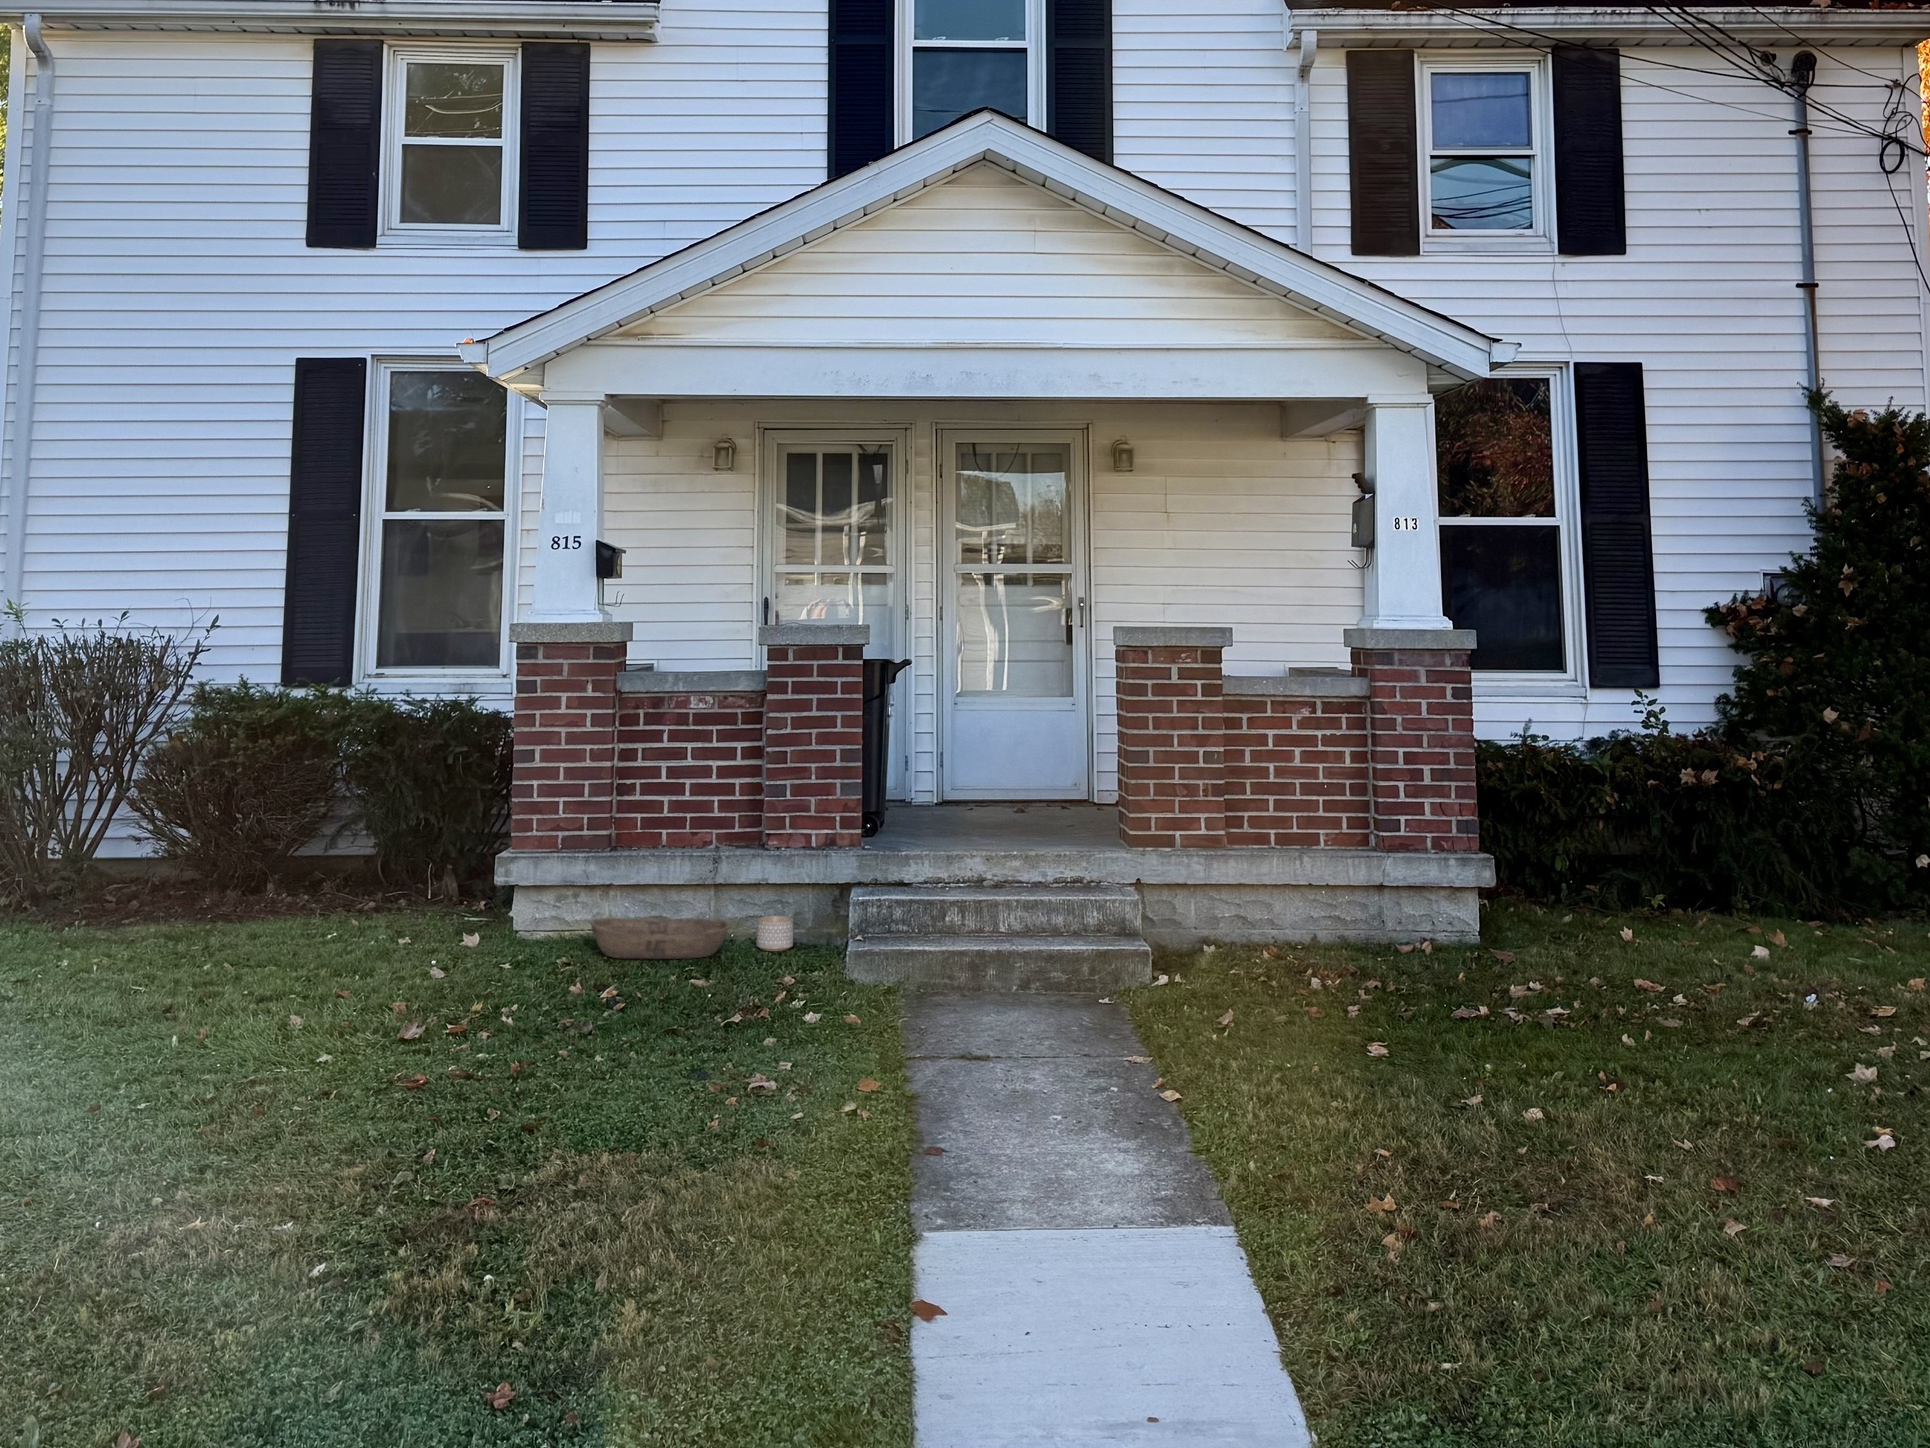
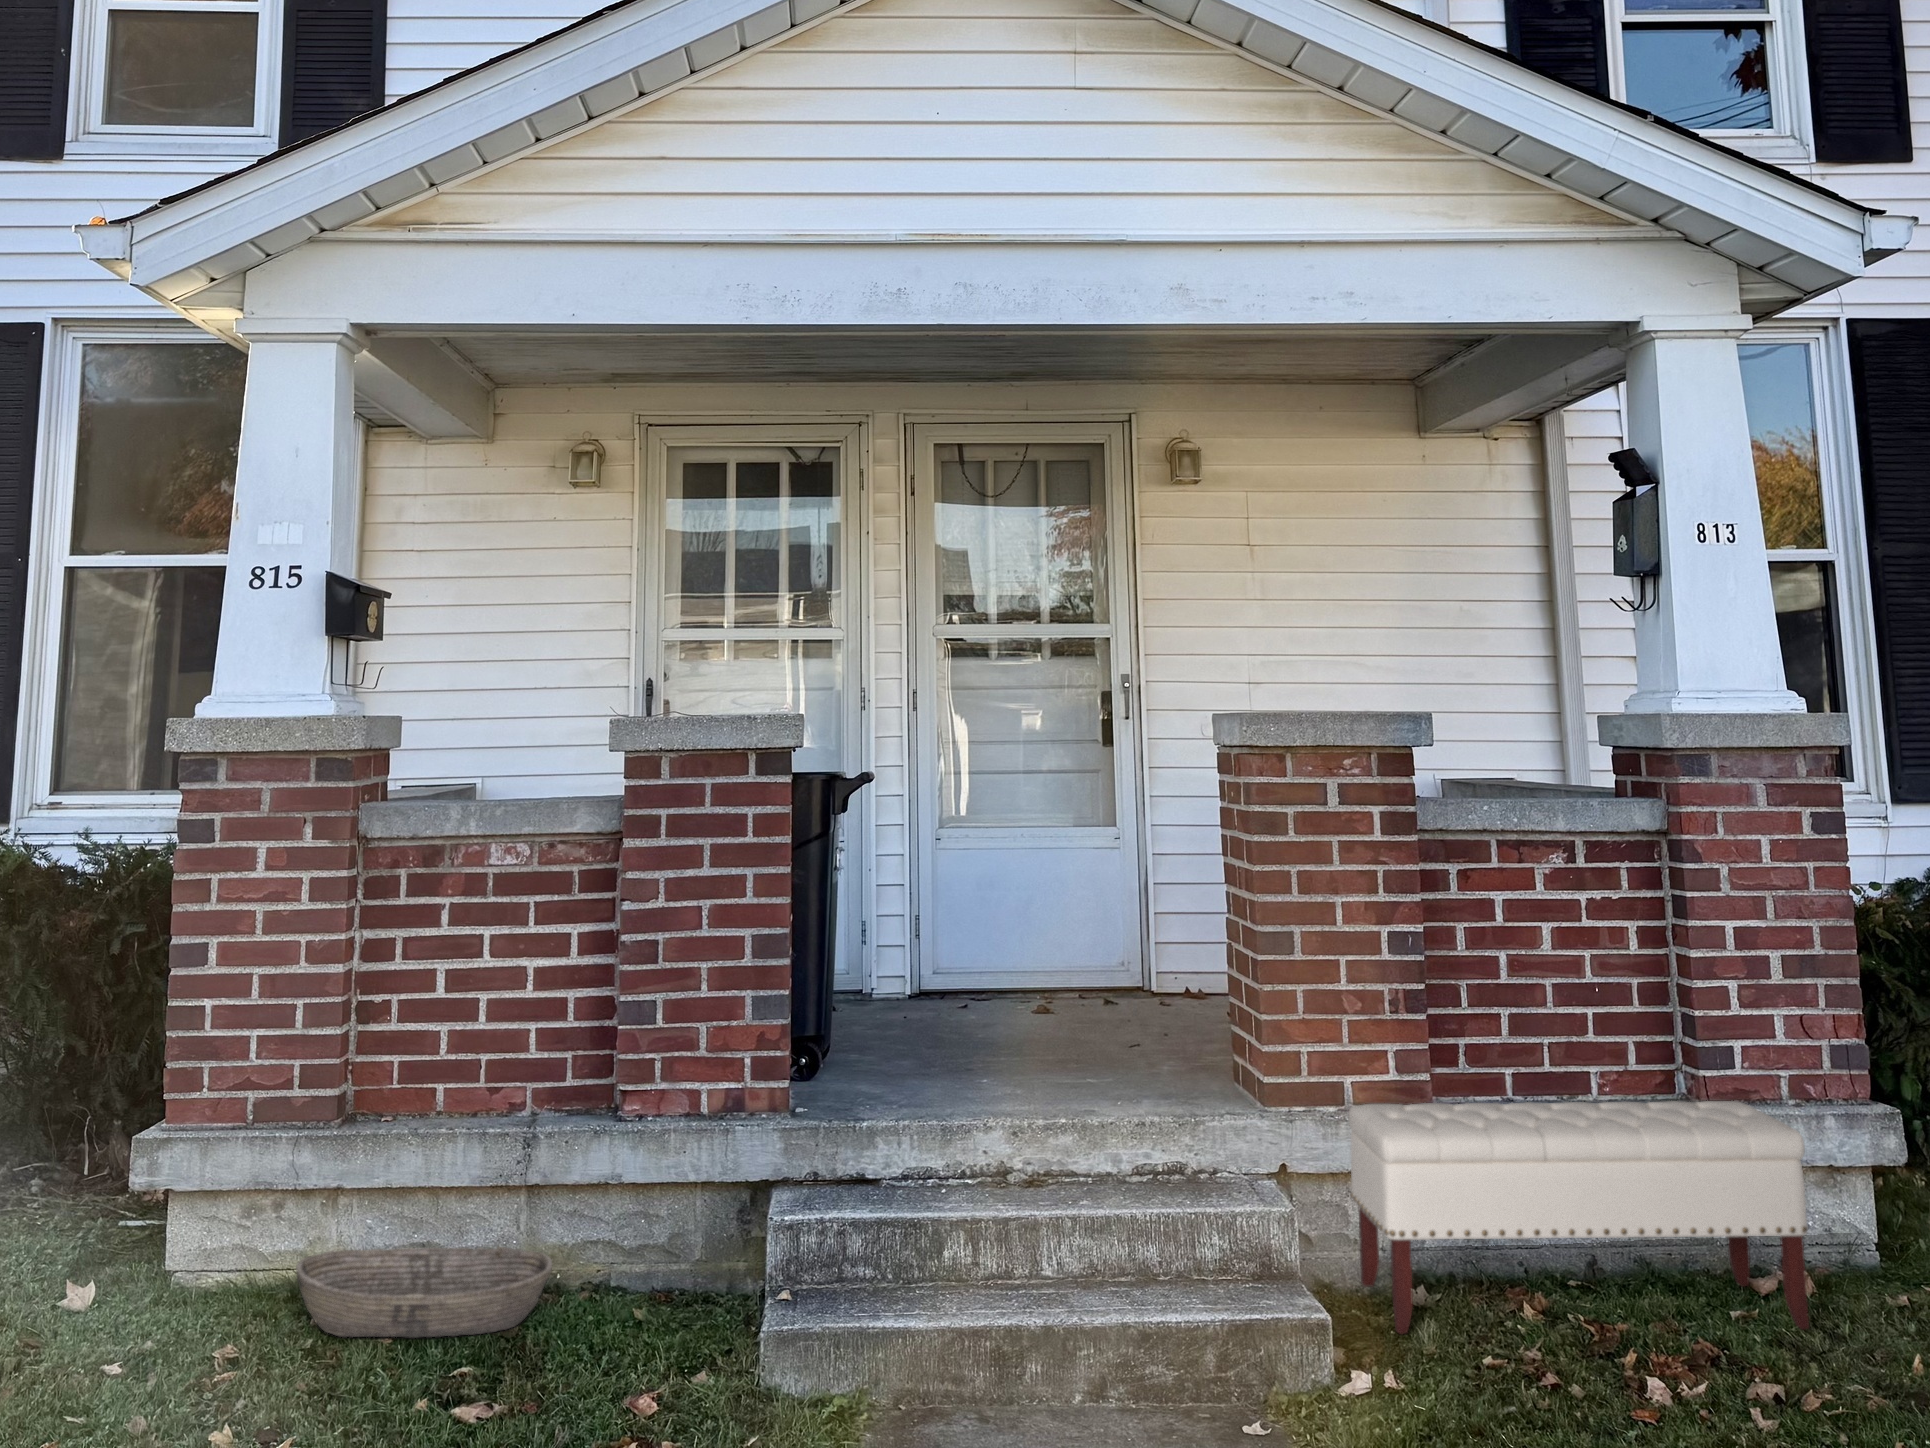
bench: none [1177,847,1423,967] -> present [1349,1101,1809,1334]
planter: present [756,916,793,951] -> none [602,1240,669,1311]

